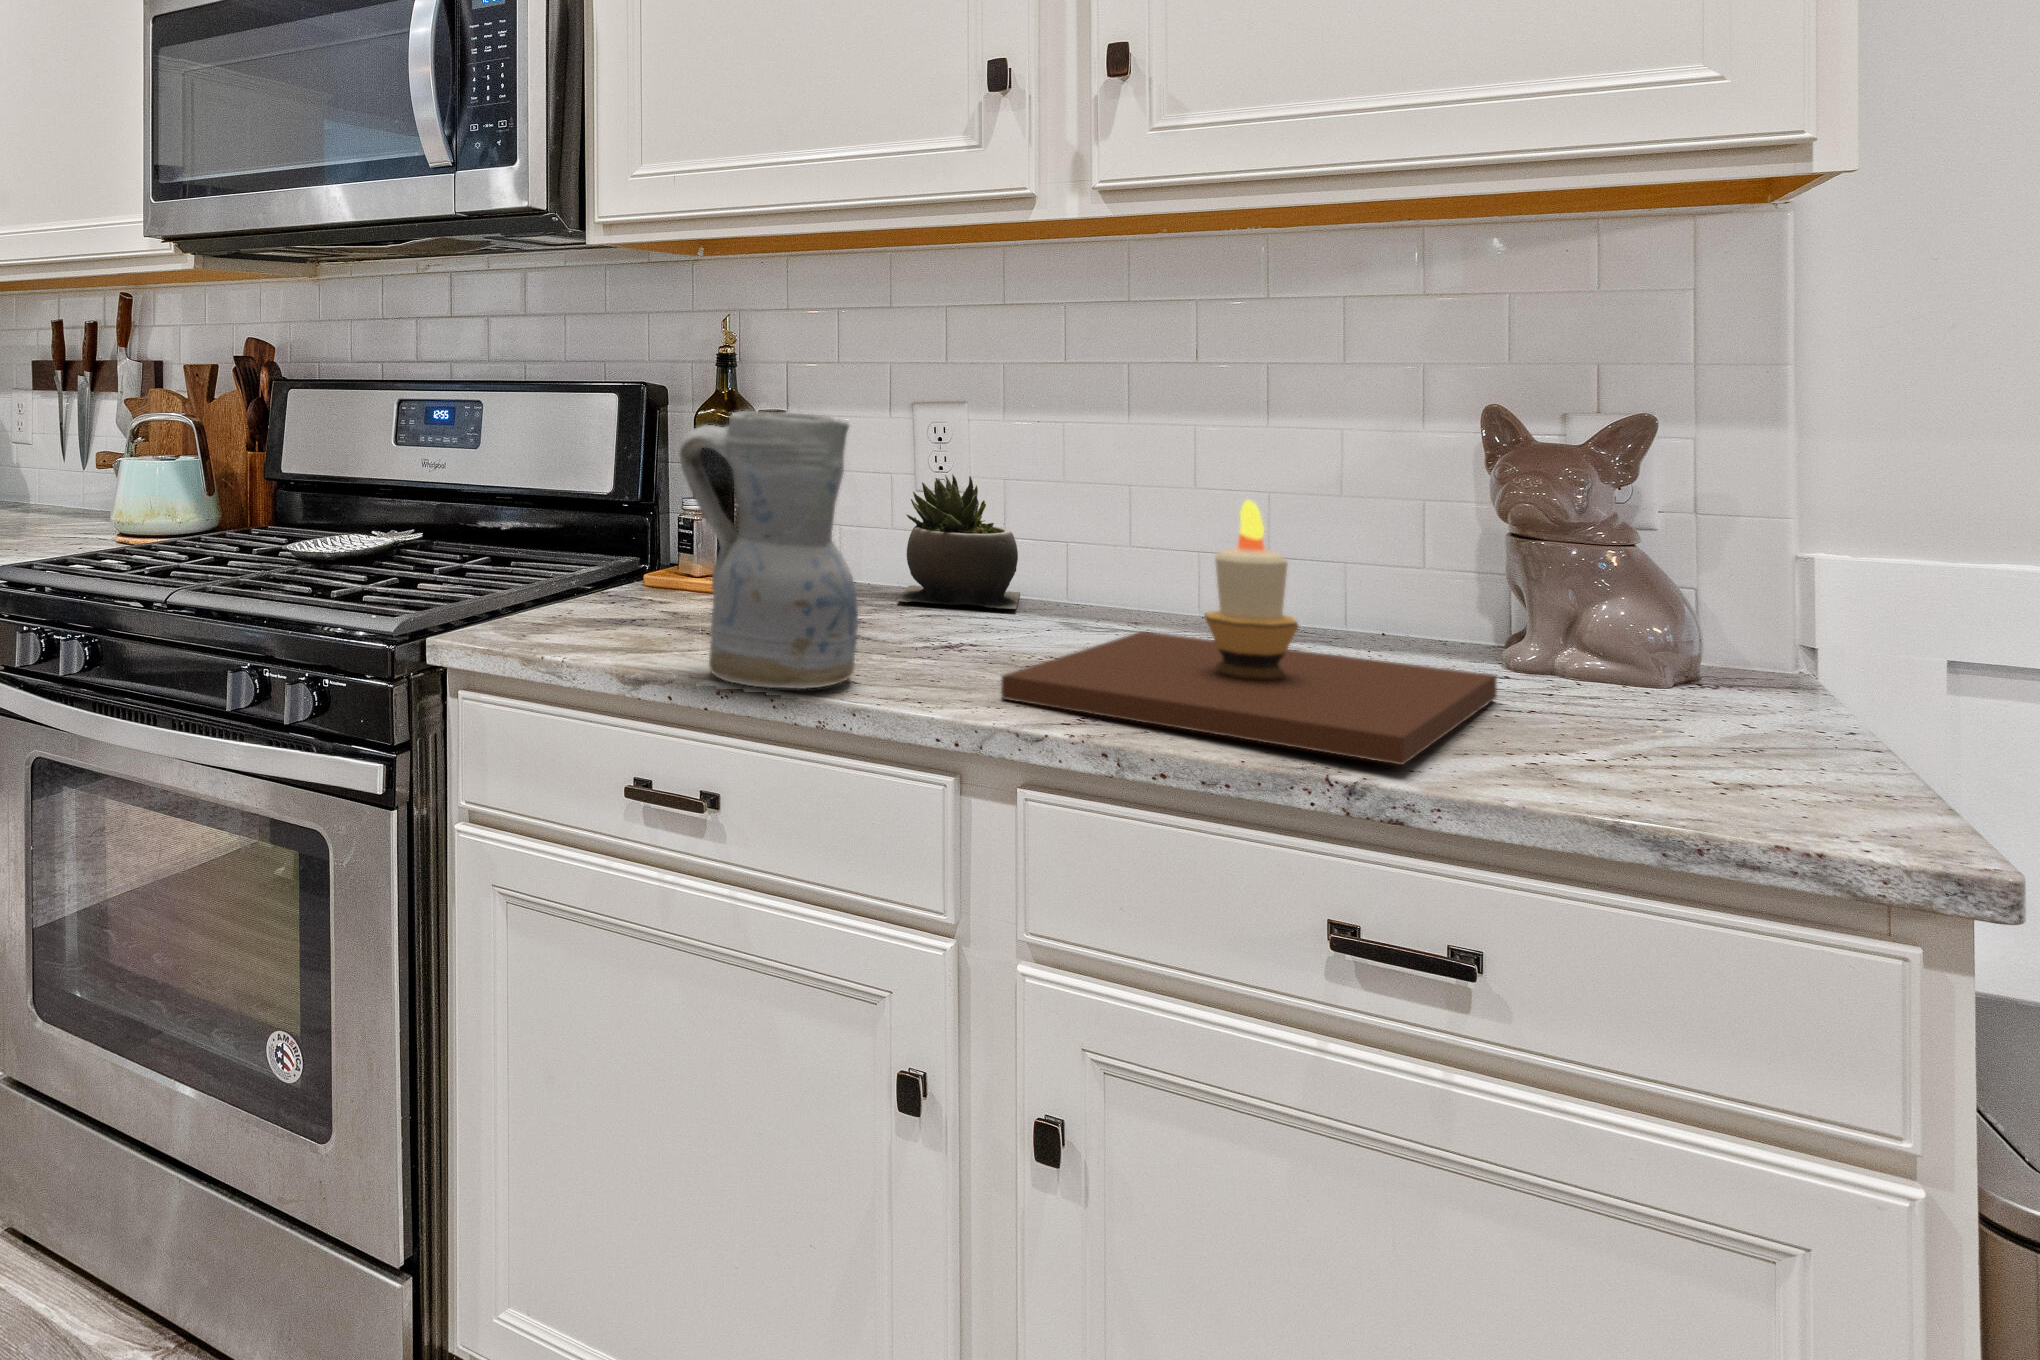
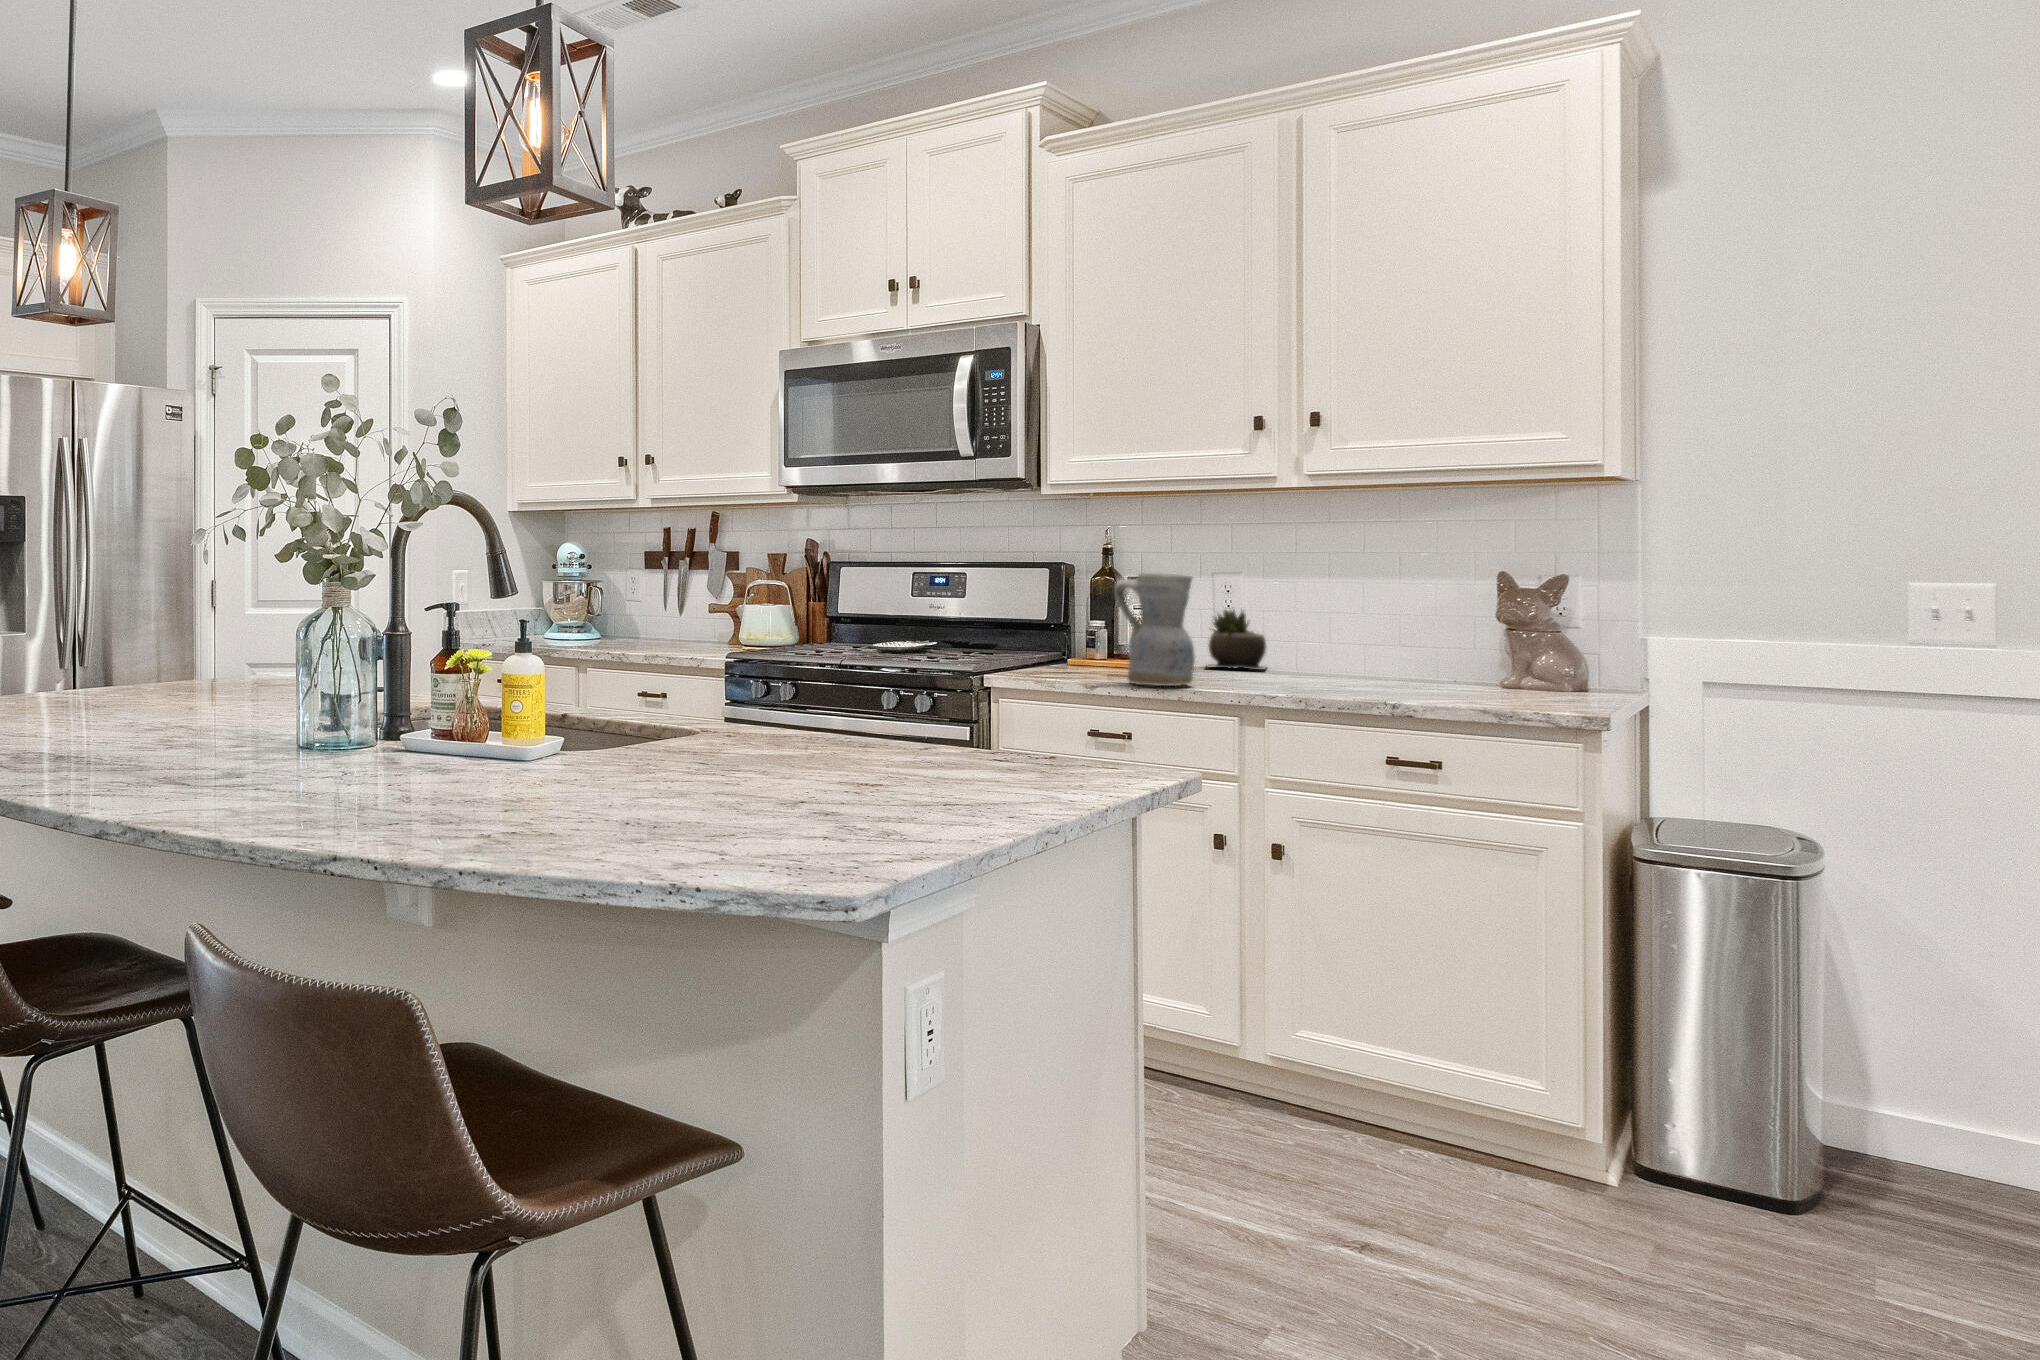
candle: present [1001,500,1497,765] -> none [1258,608,1479,700]

